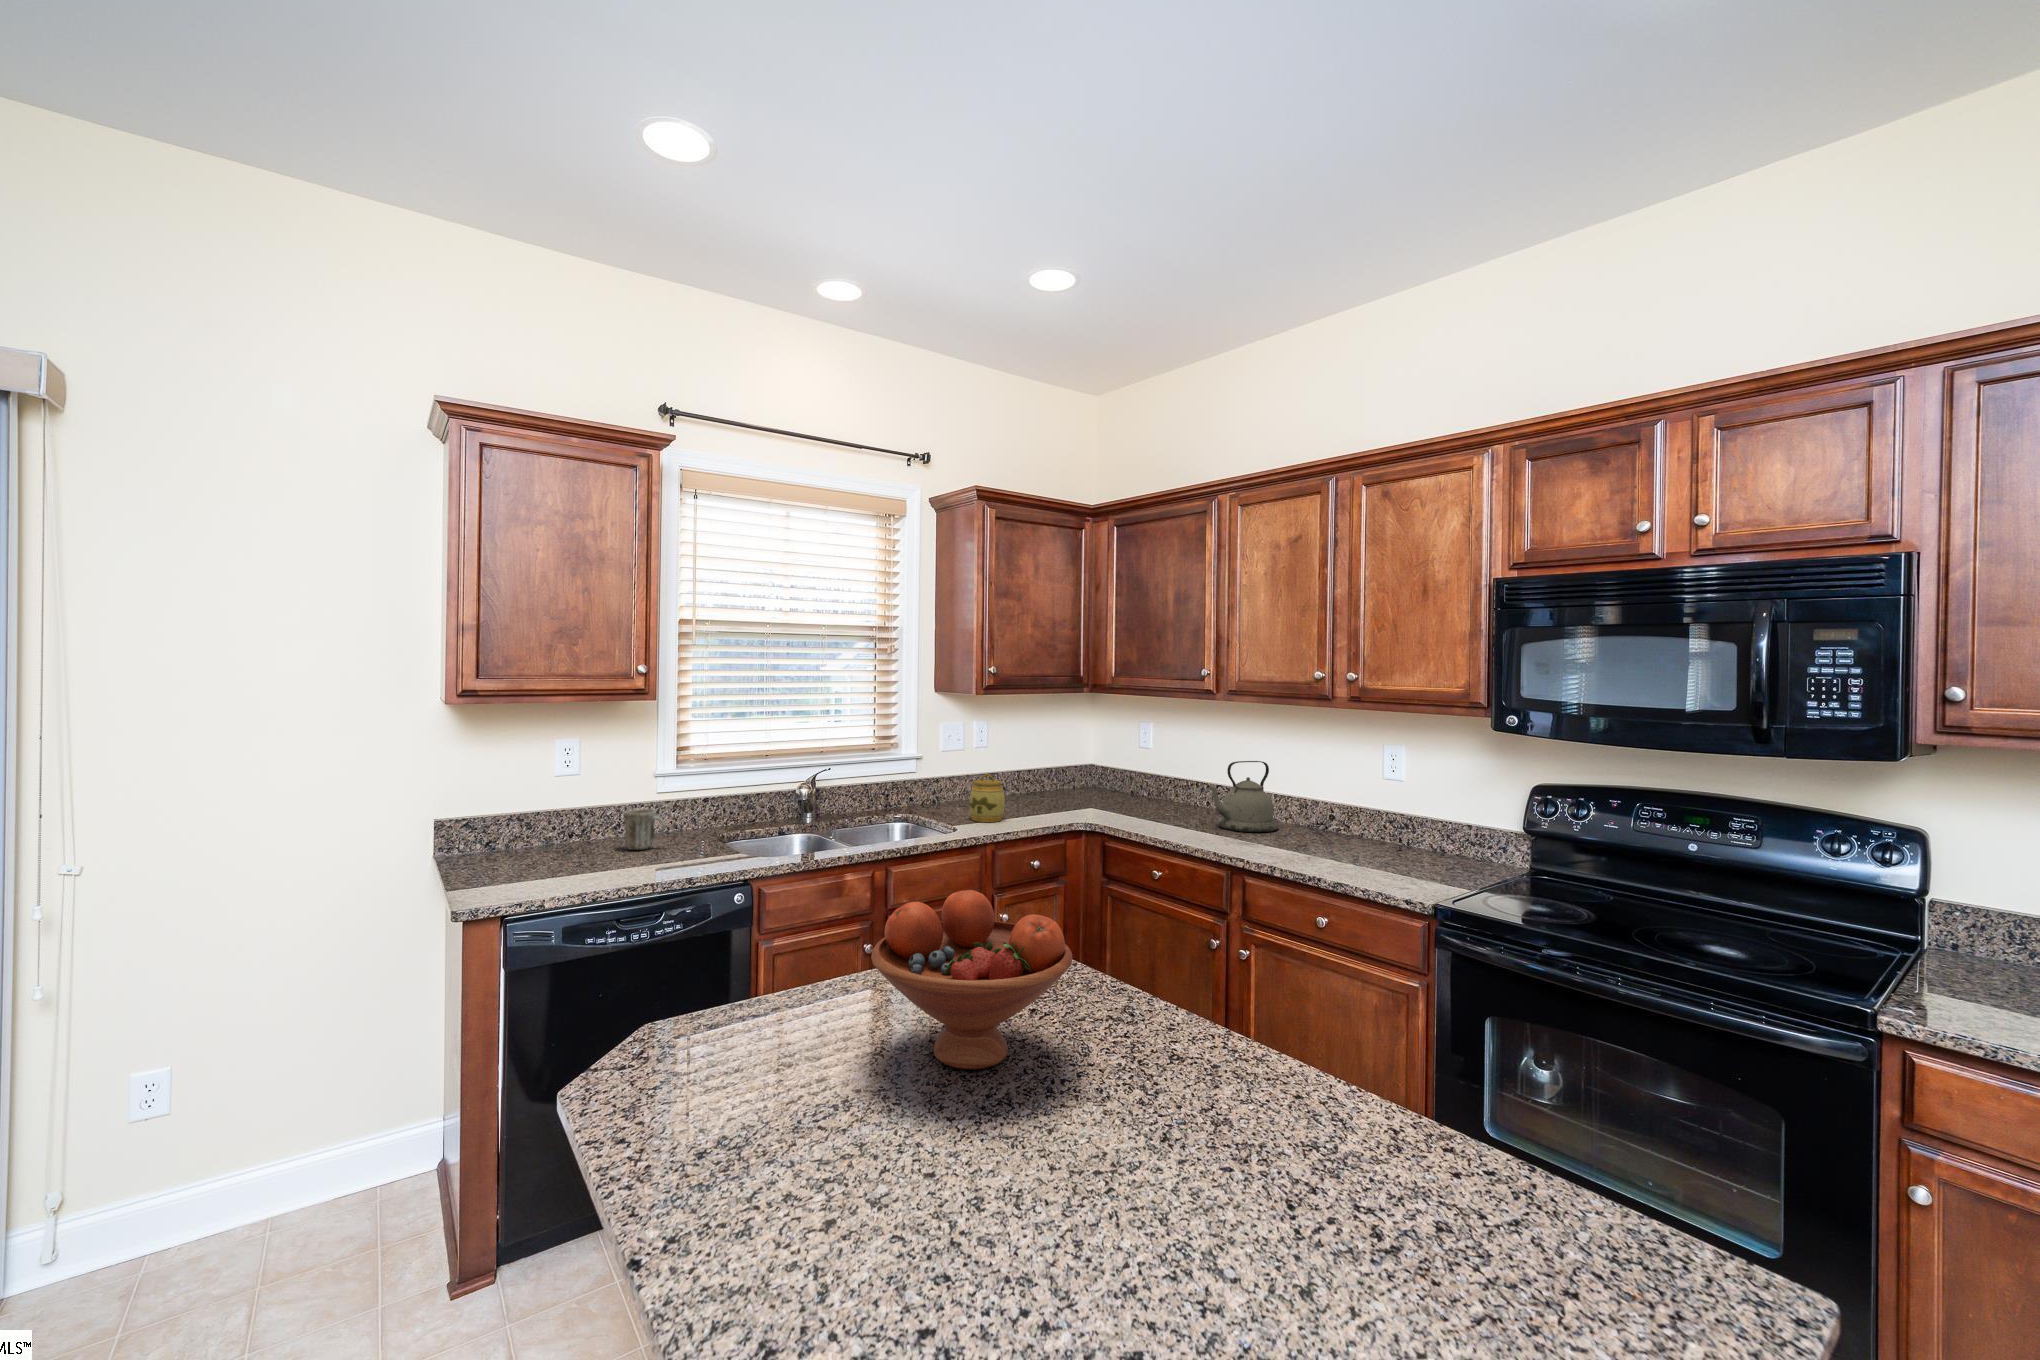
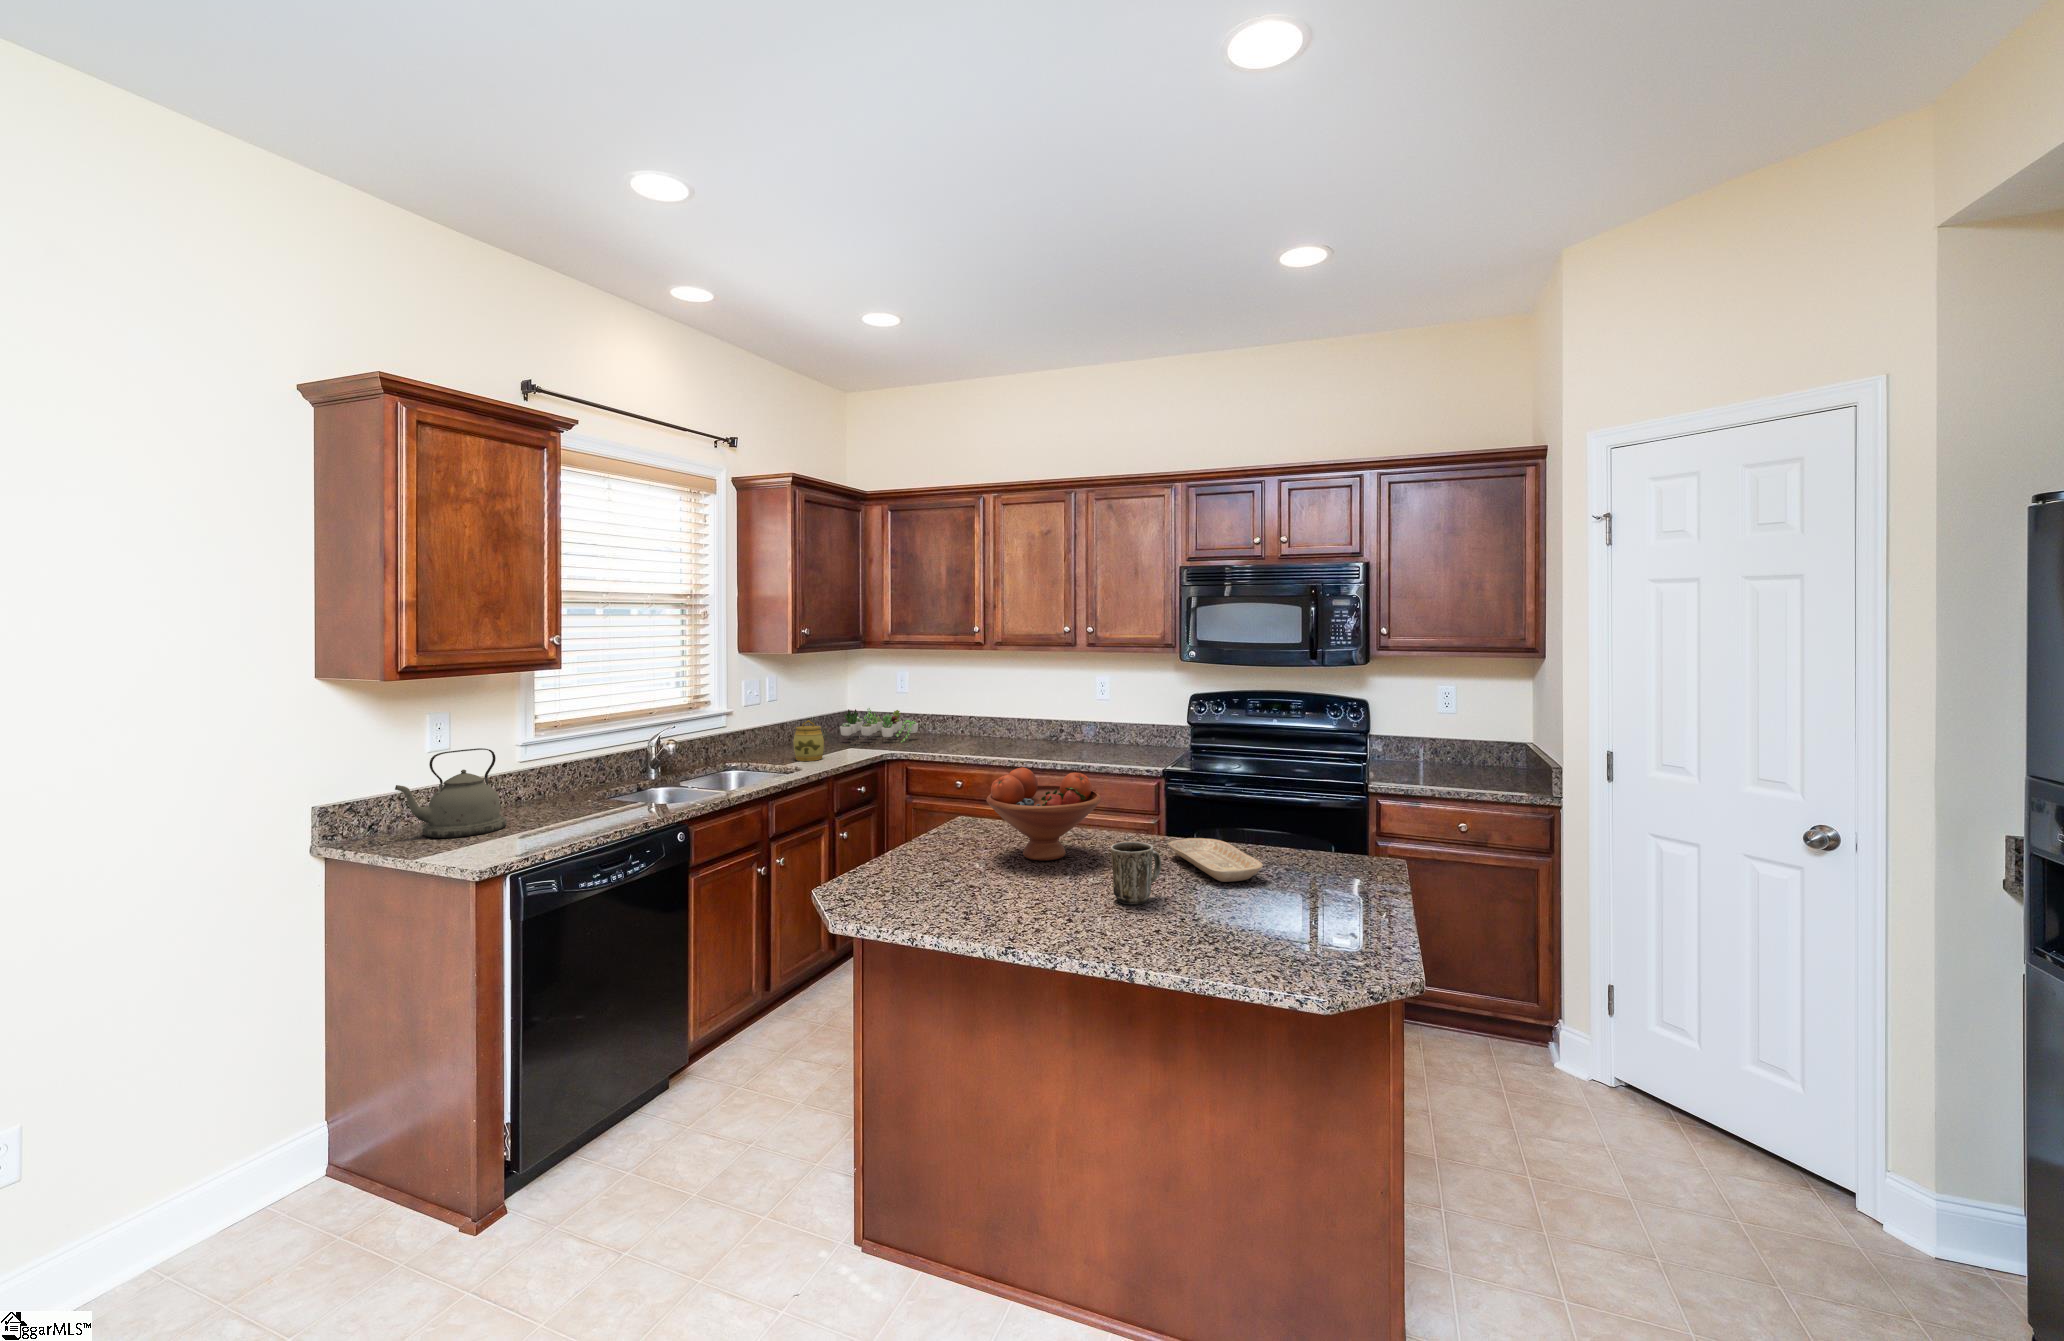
succulent plant: none [1048,761,1148,810] -> present [840,708,918,743]
kettle: present [1207,761,1278,832] -> present [395,748,507,838]
mug: present [624,809,665,850] -> present [1110,842,1161,904]
tray: none [1148,1090,1291,1264] -> present [1168,838,1263,882]

